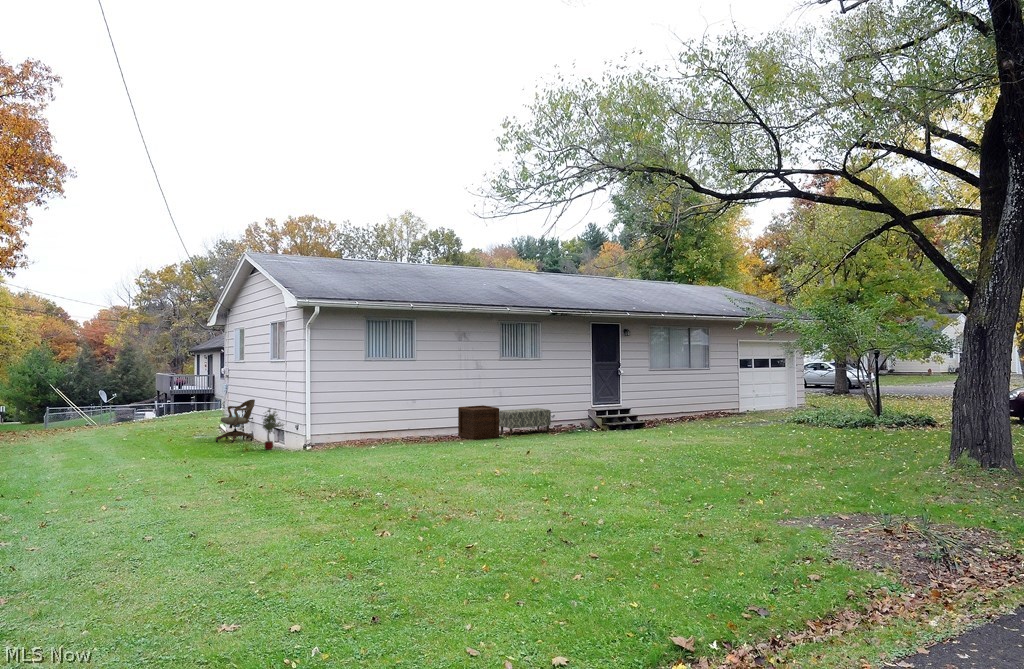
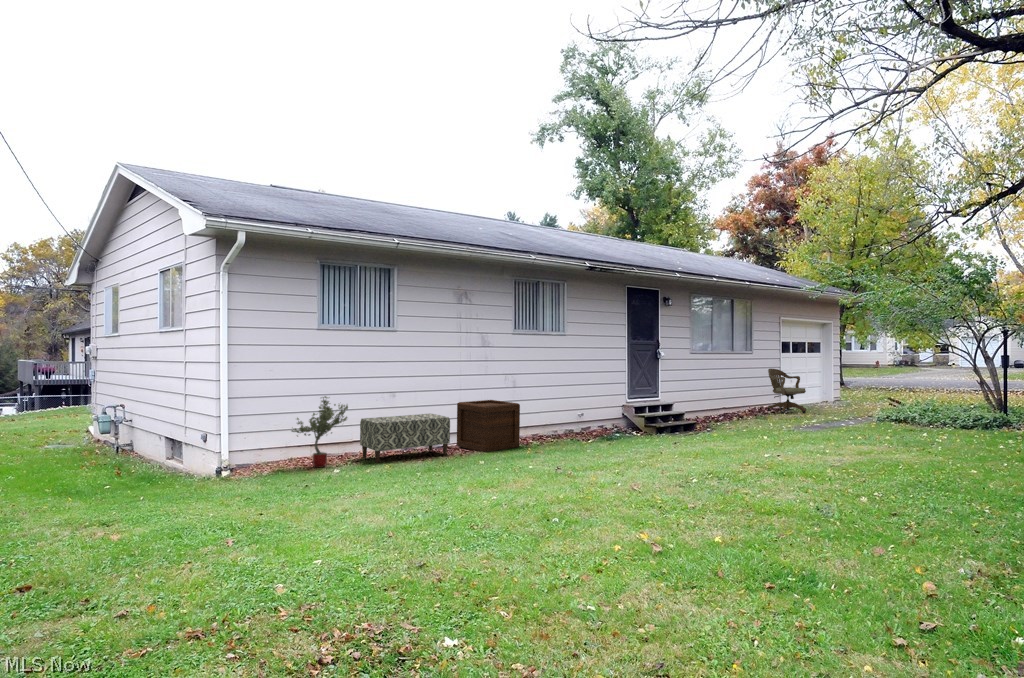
chair: present [216,399,255,443] -> present [768,369,806,414]
potted tree: present [263,408,284,450] -> present [292,396,348,468]
bench: present [499,408,551,435] -> present [360,414,450,463]

